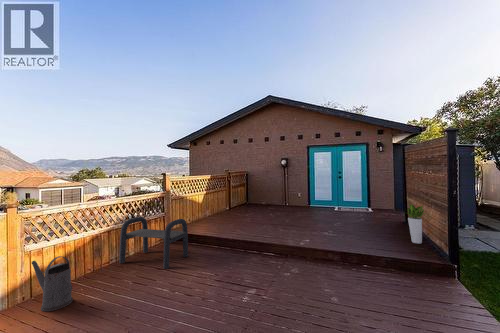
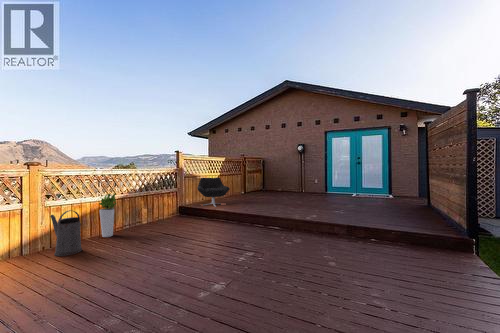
lounge chair: none [185,197,220,231] -> present [197,177,230,207]
planter: present [407,204,424,244] -> present [99,193,117,237]
bench: present [119,217,188,269] -> none [132,189,194,234]

